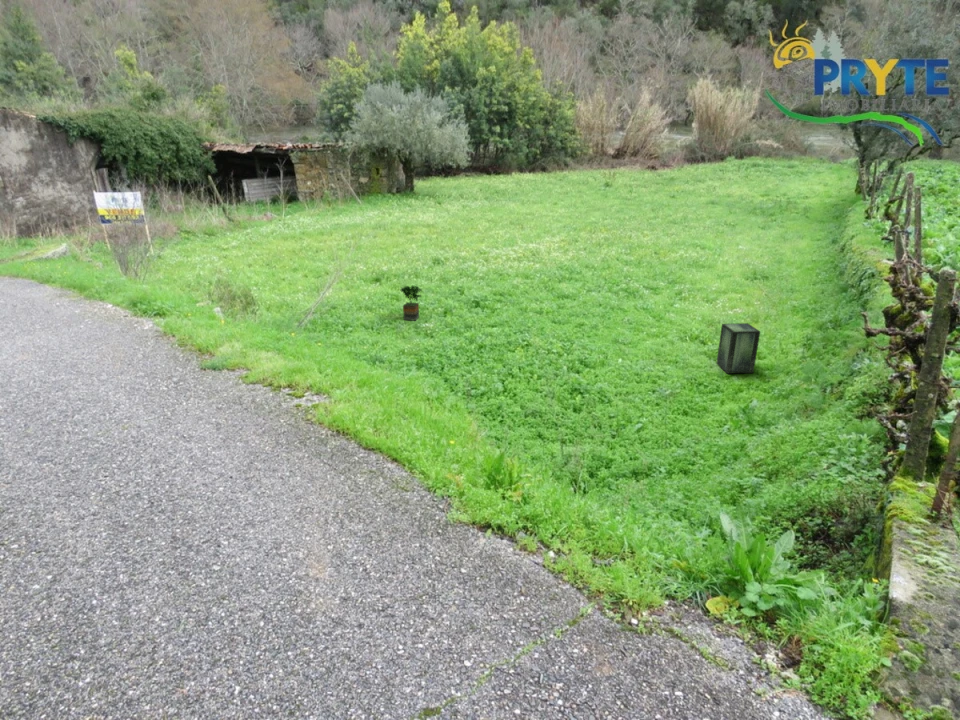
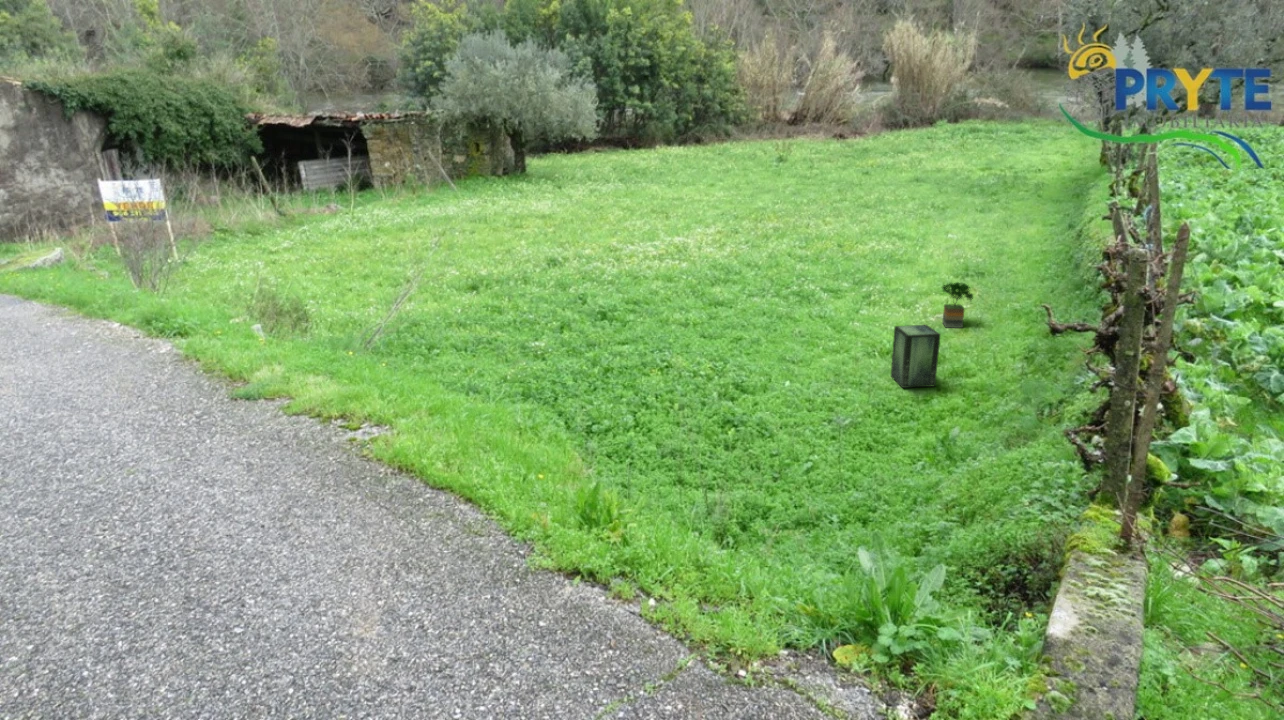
potted tree: present [401,286,421,320] -> present [942,282,973,328]

